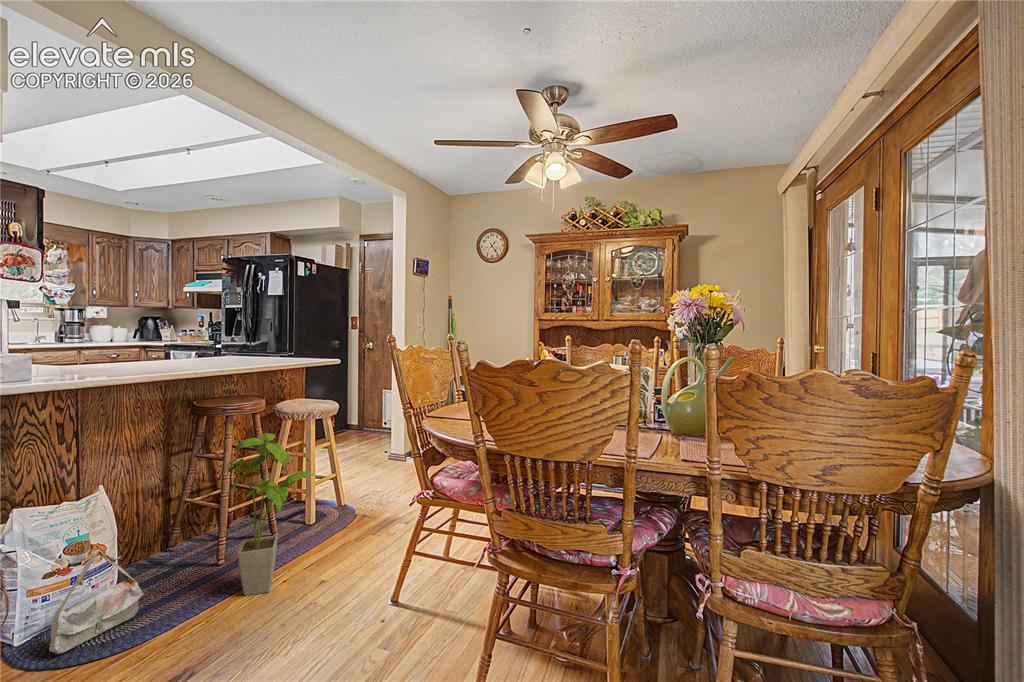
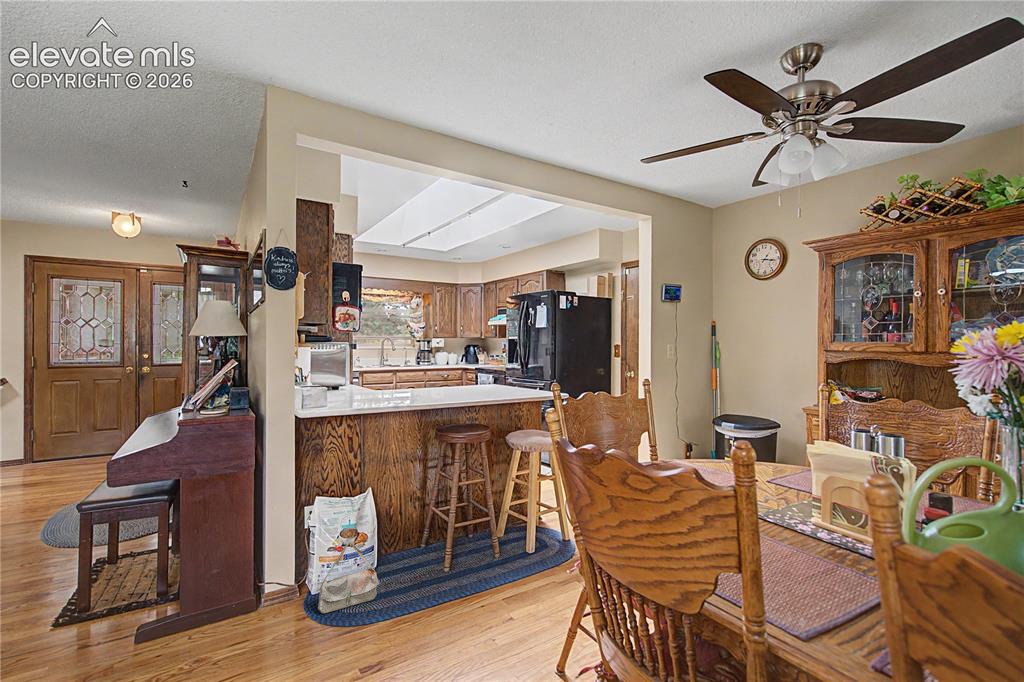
house plant: present [225,433,316,596] -> none [434,467,511,613]

